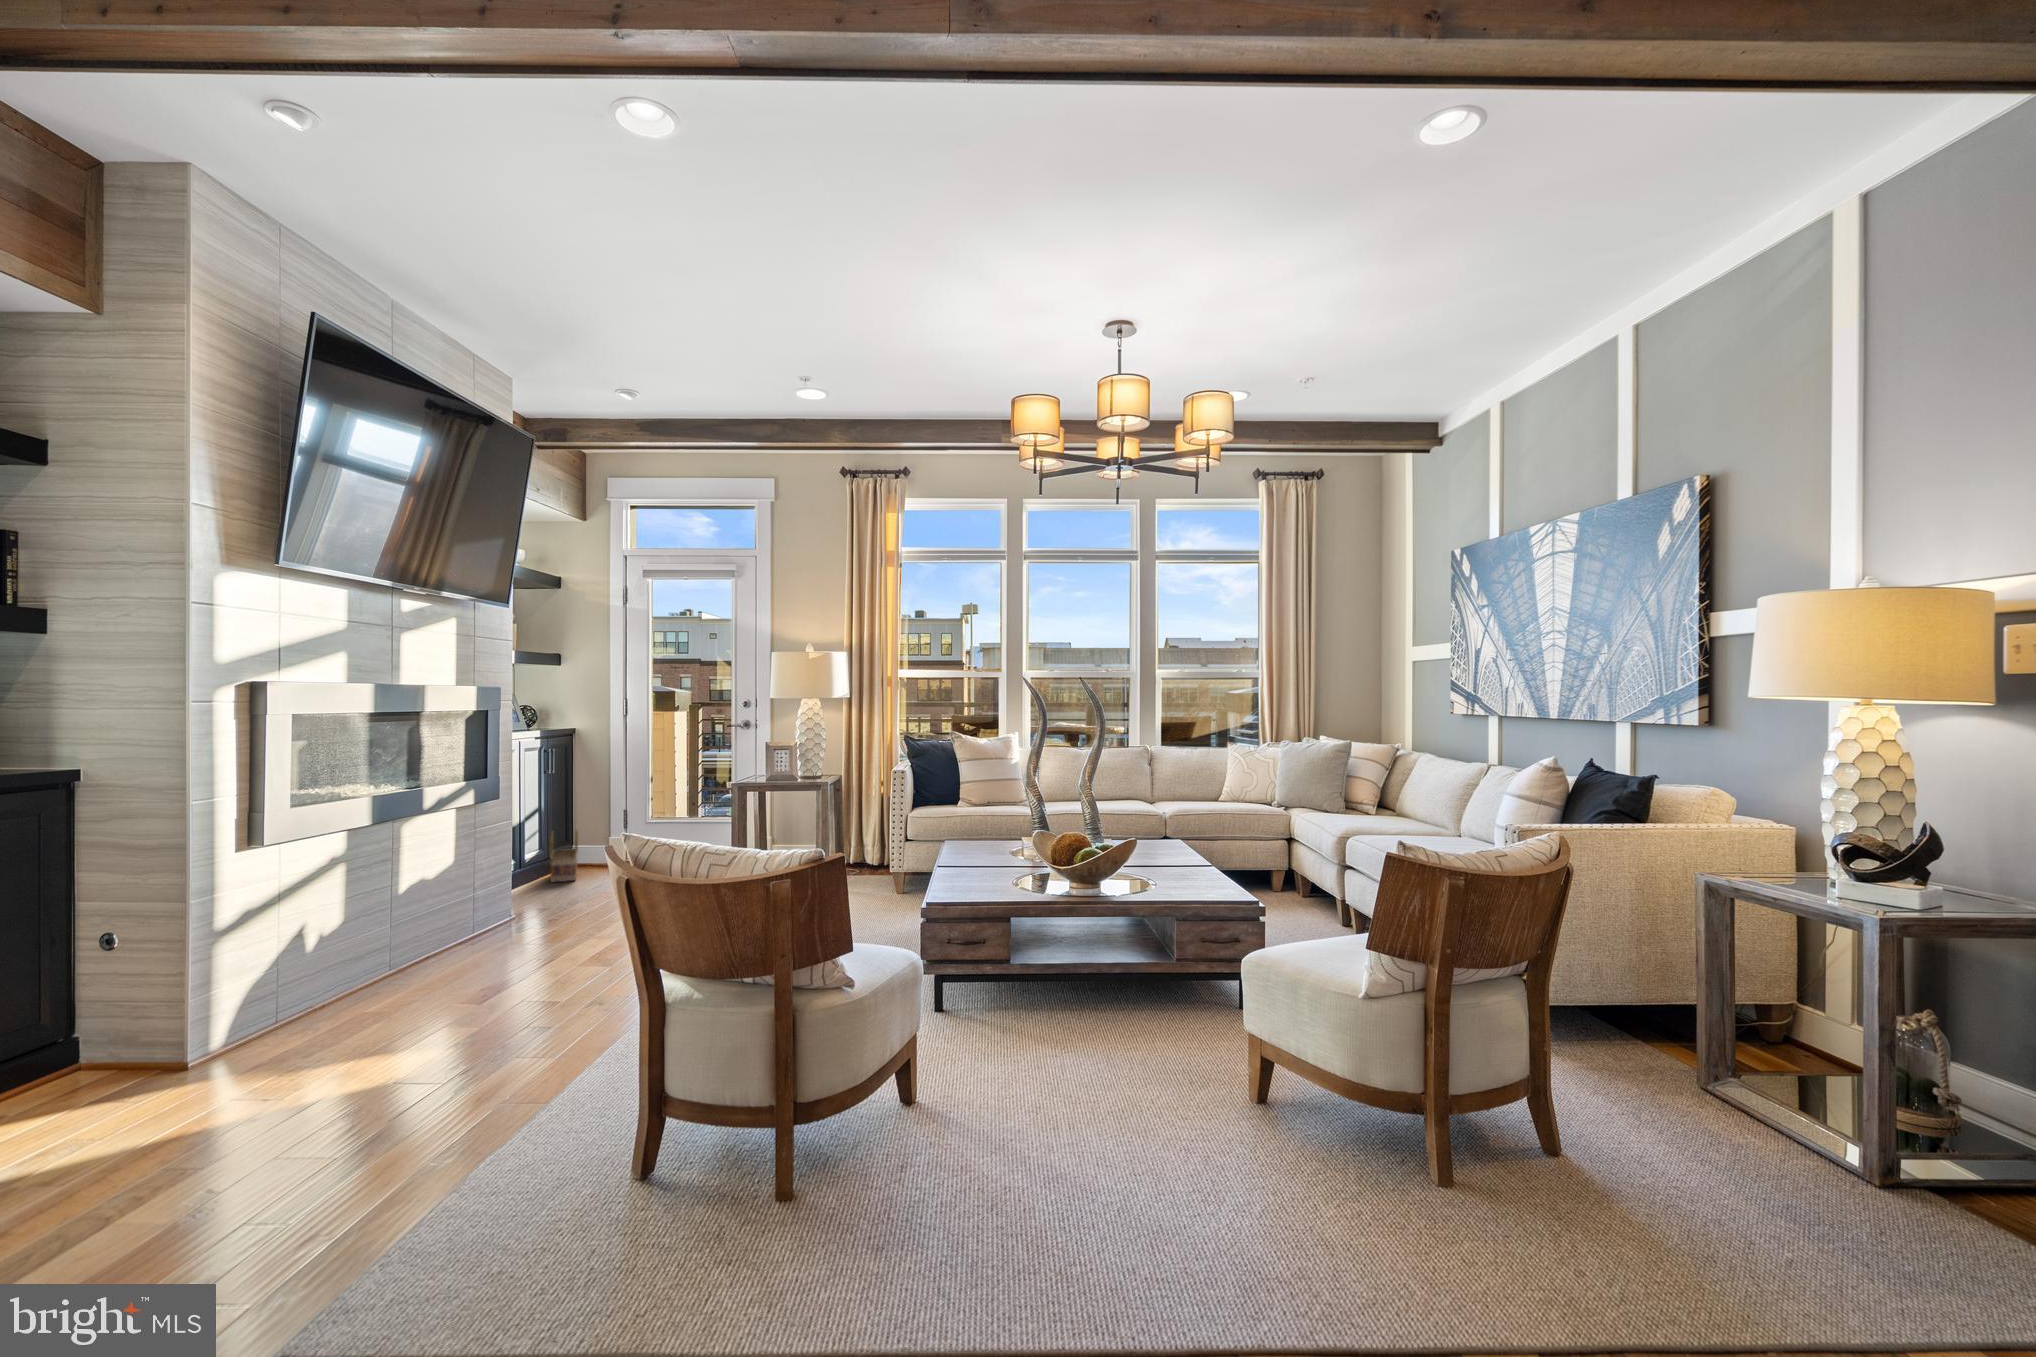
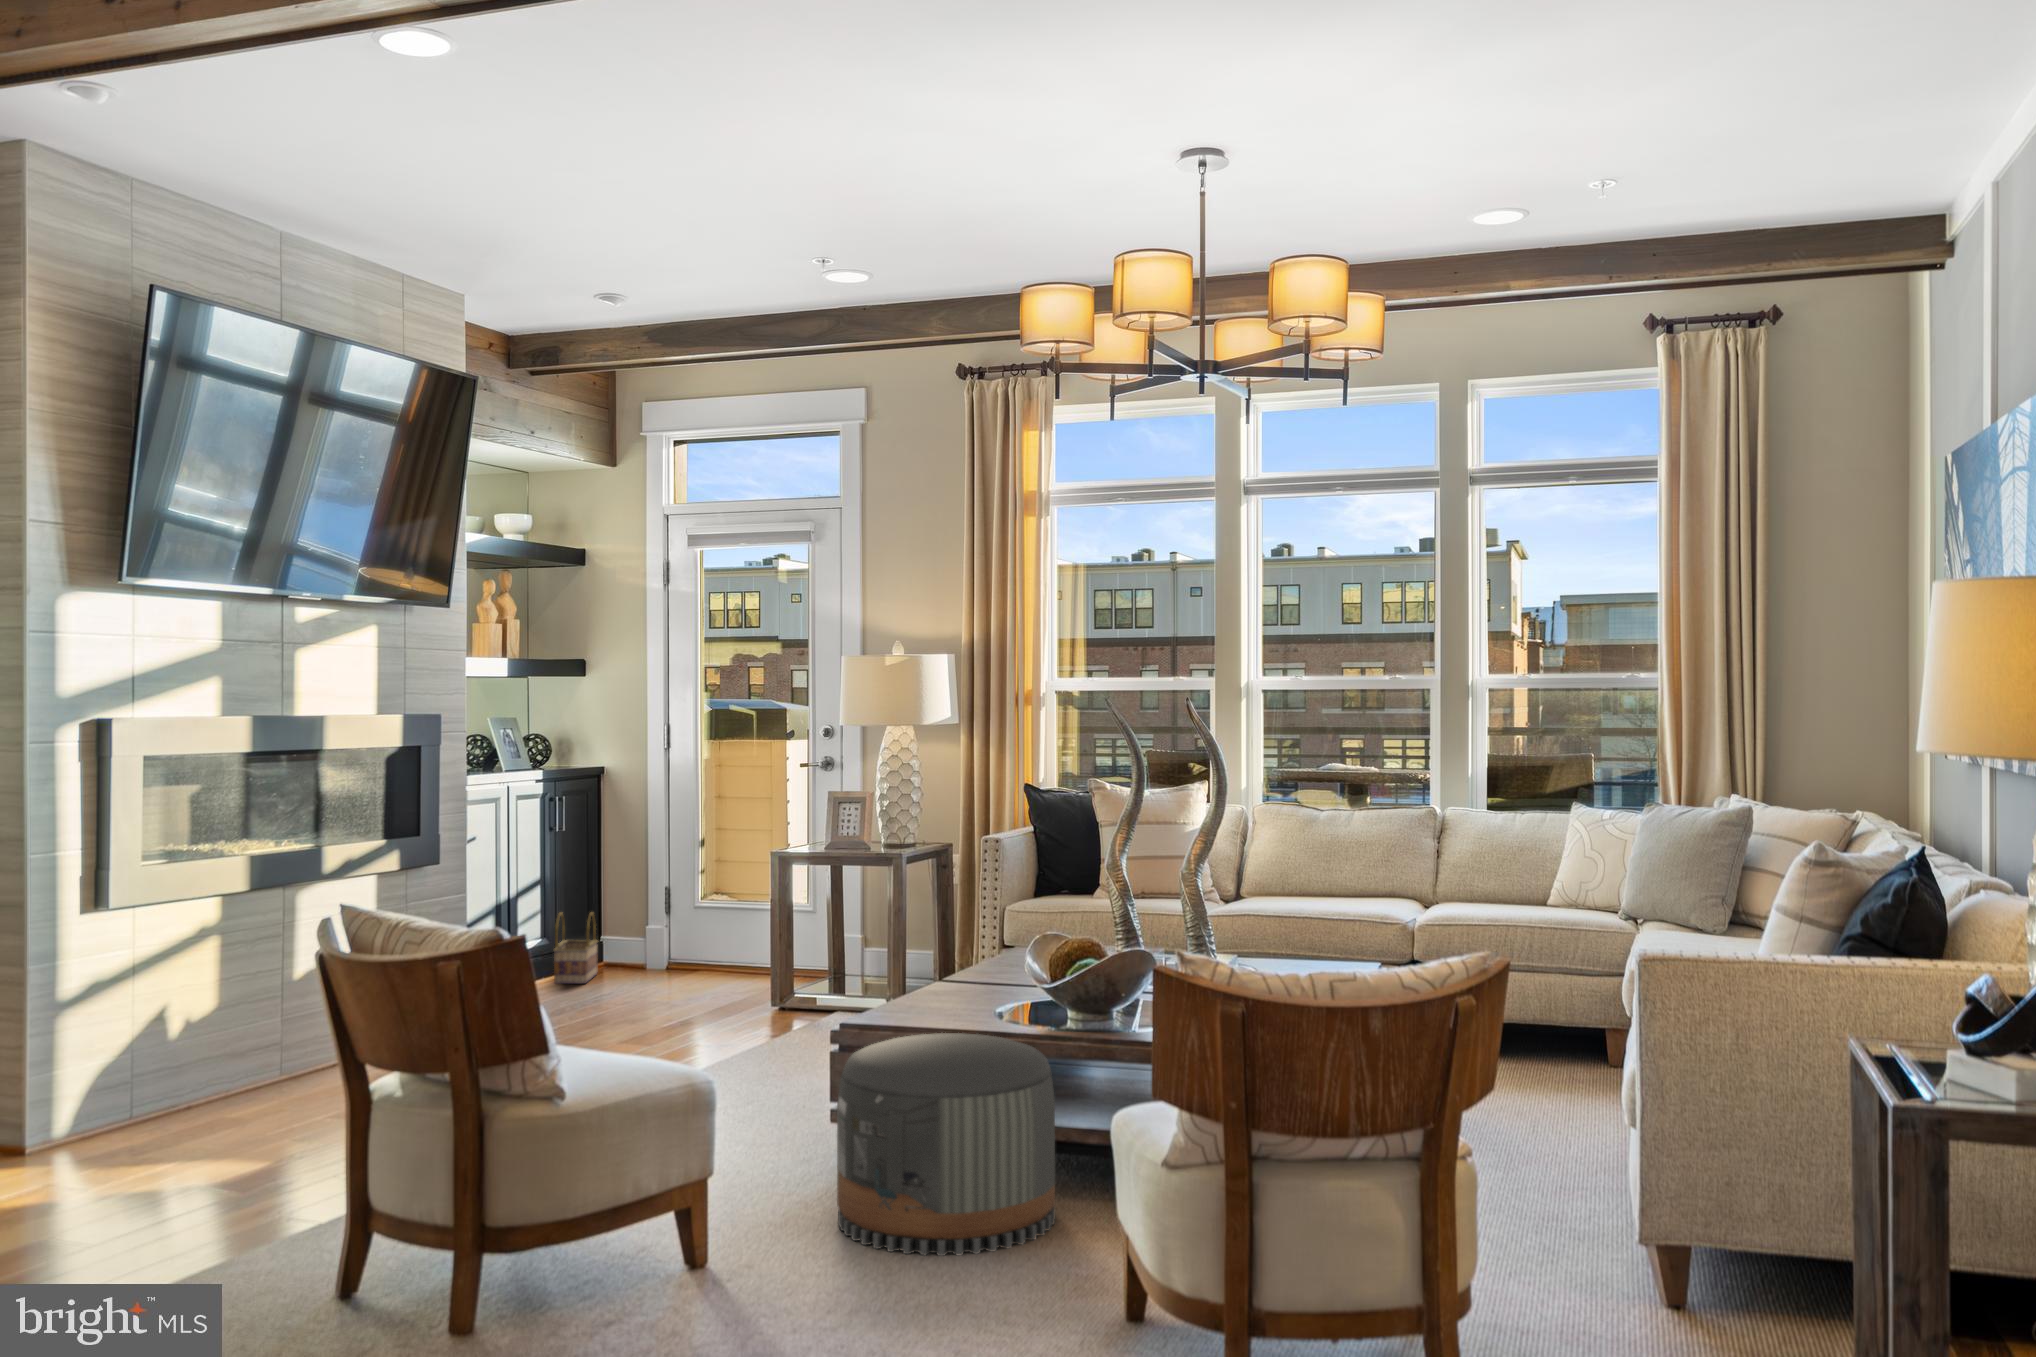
pouf: none [962,903,1113,1062] -> present [837,1033,1055,1256]

